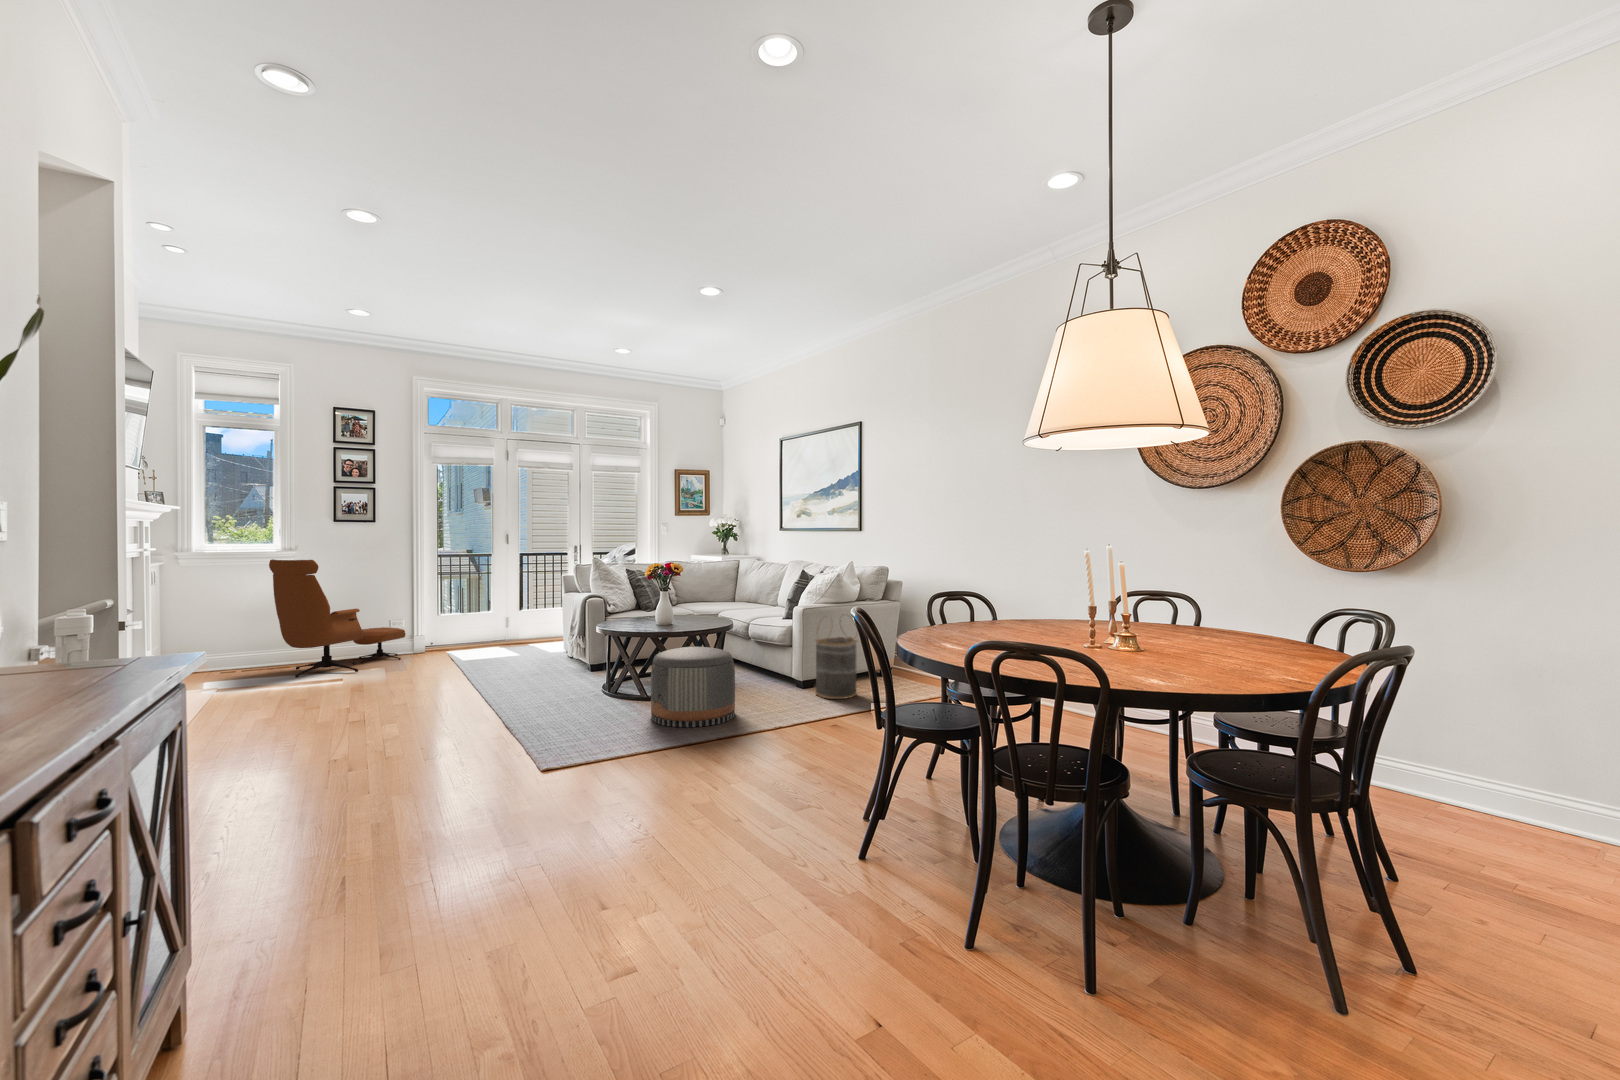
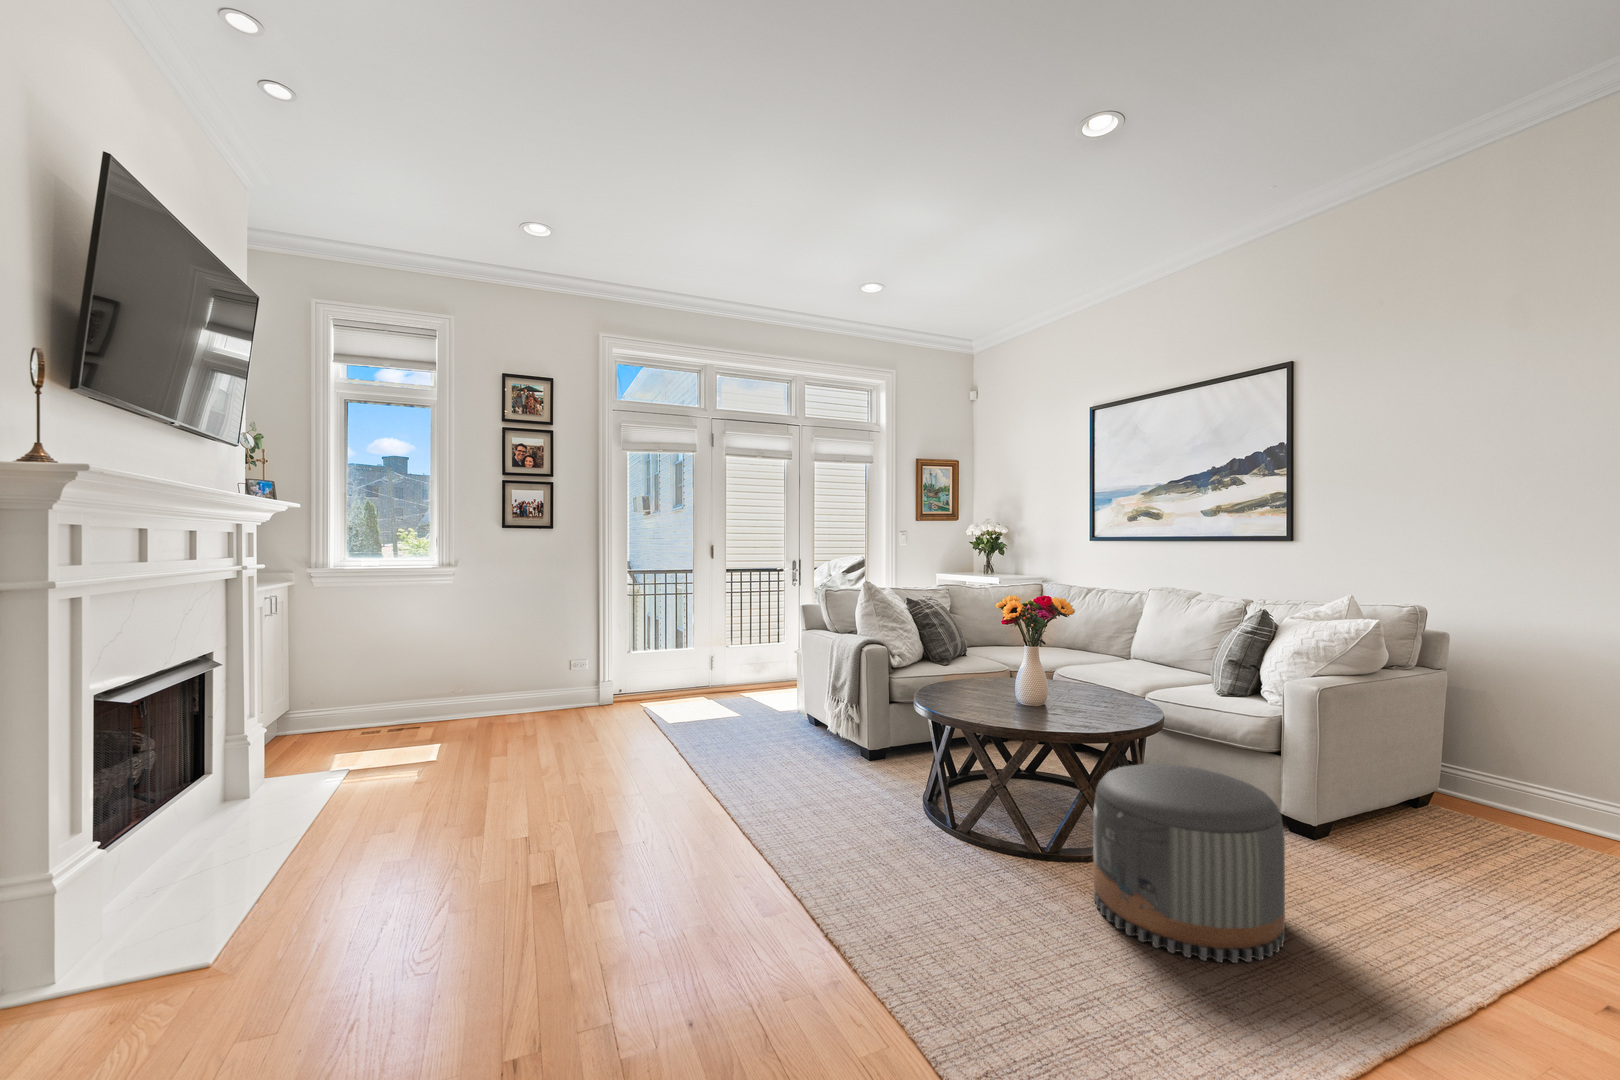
lounge chair: present [269,559,405,678] -> none [419,581,590,753]
basket: present [815,618,857,699] -> none [1349,696,1445,870]

